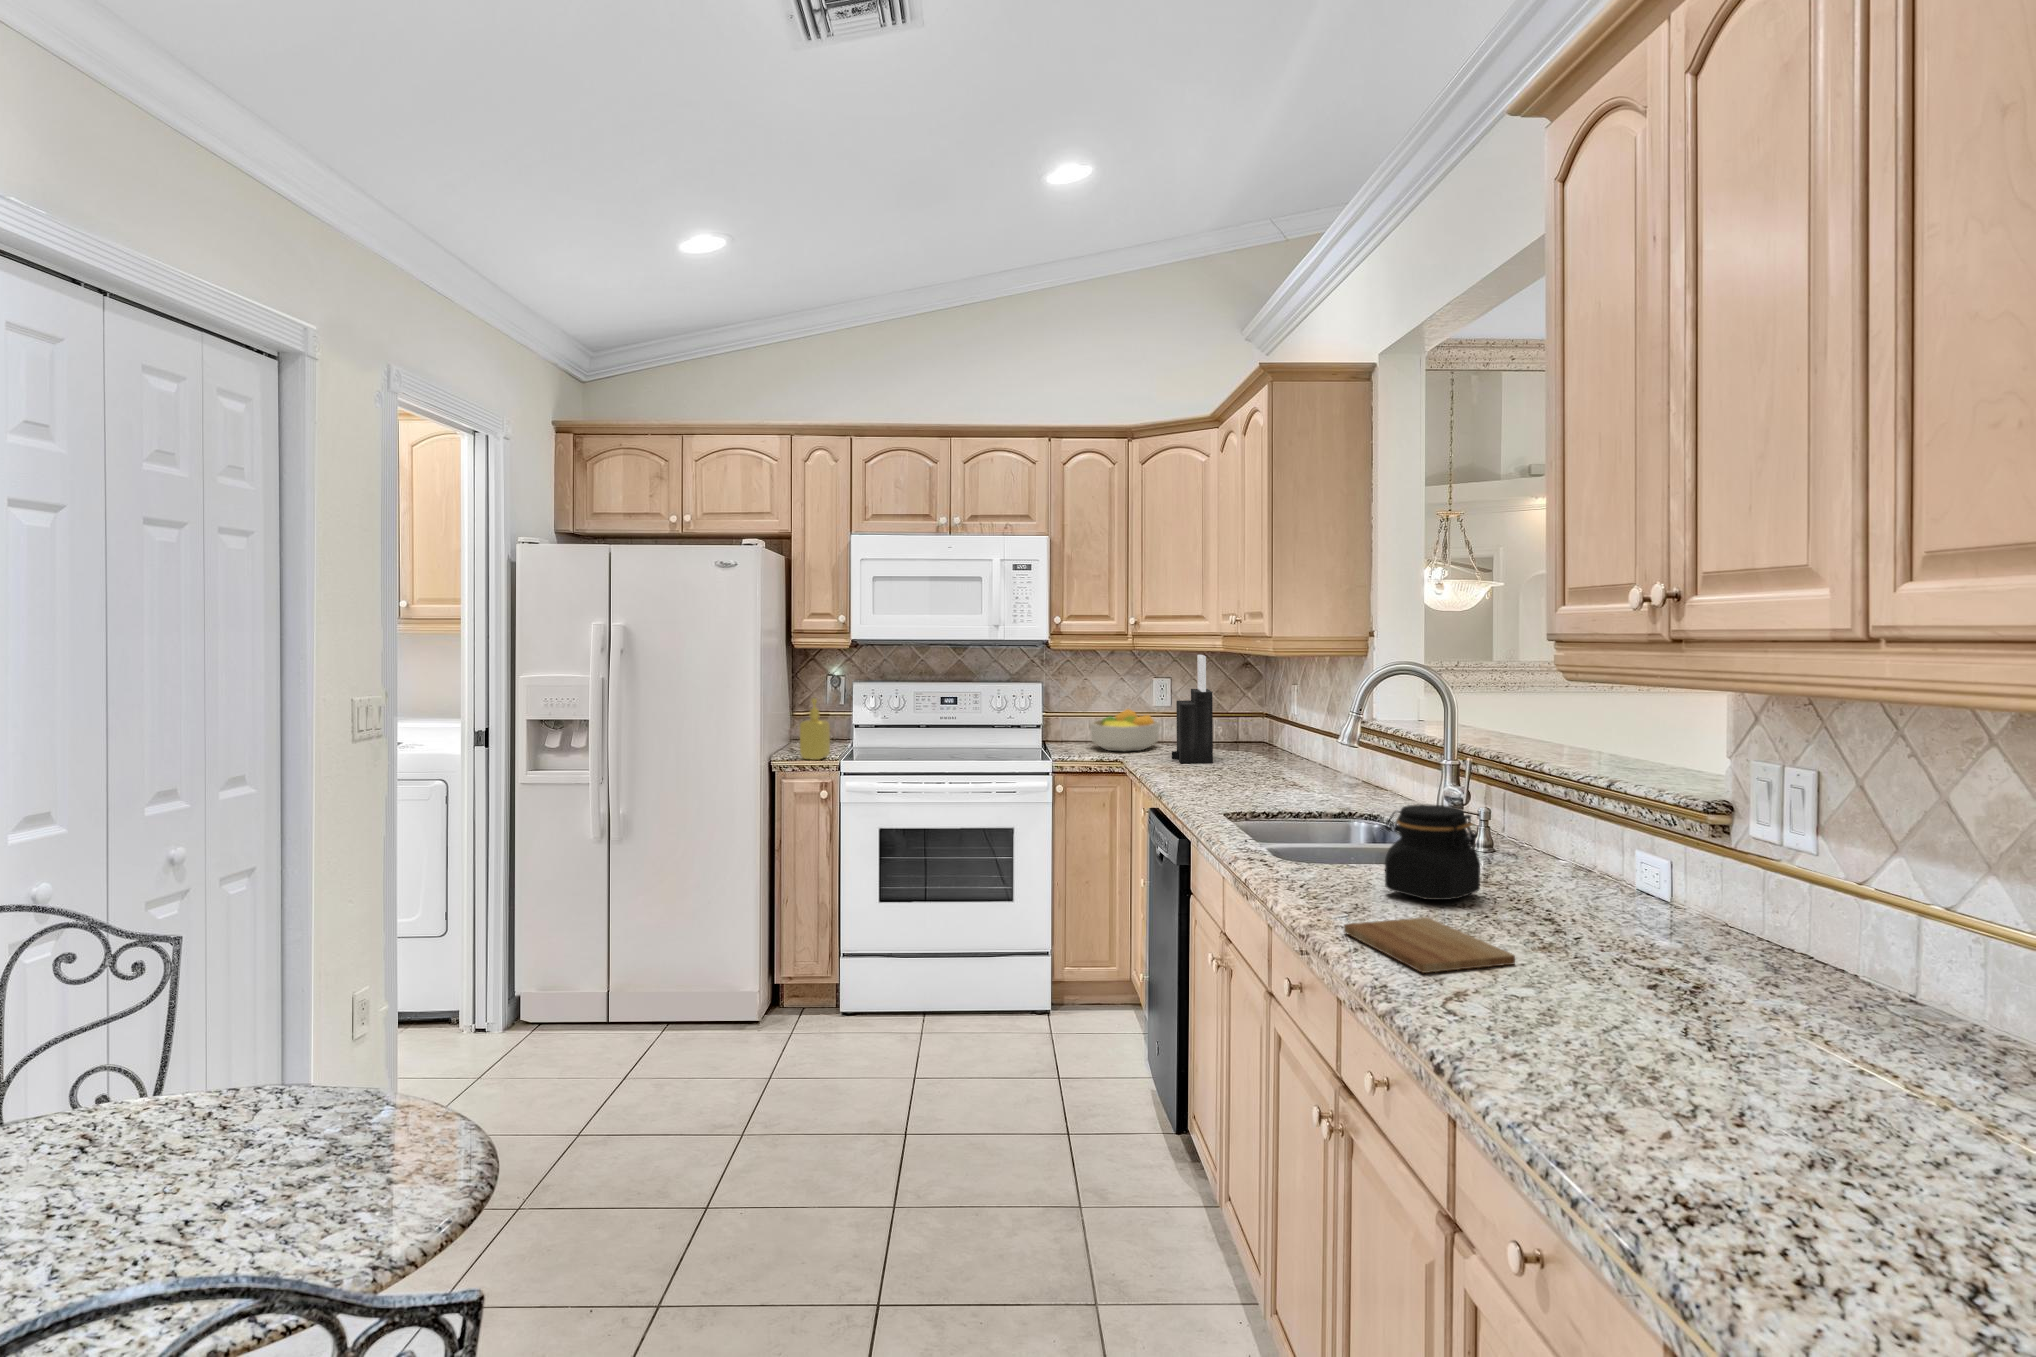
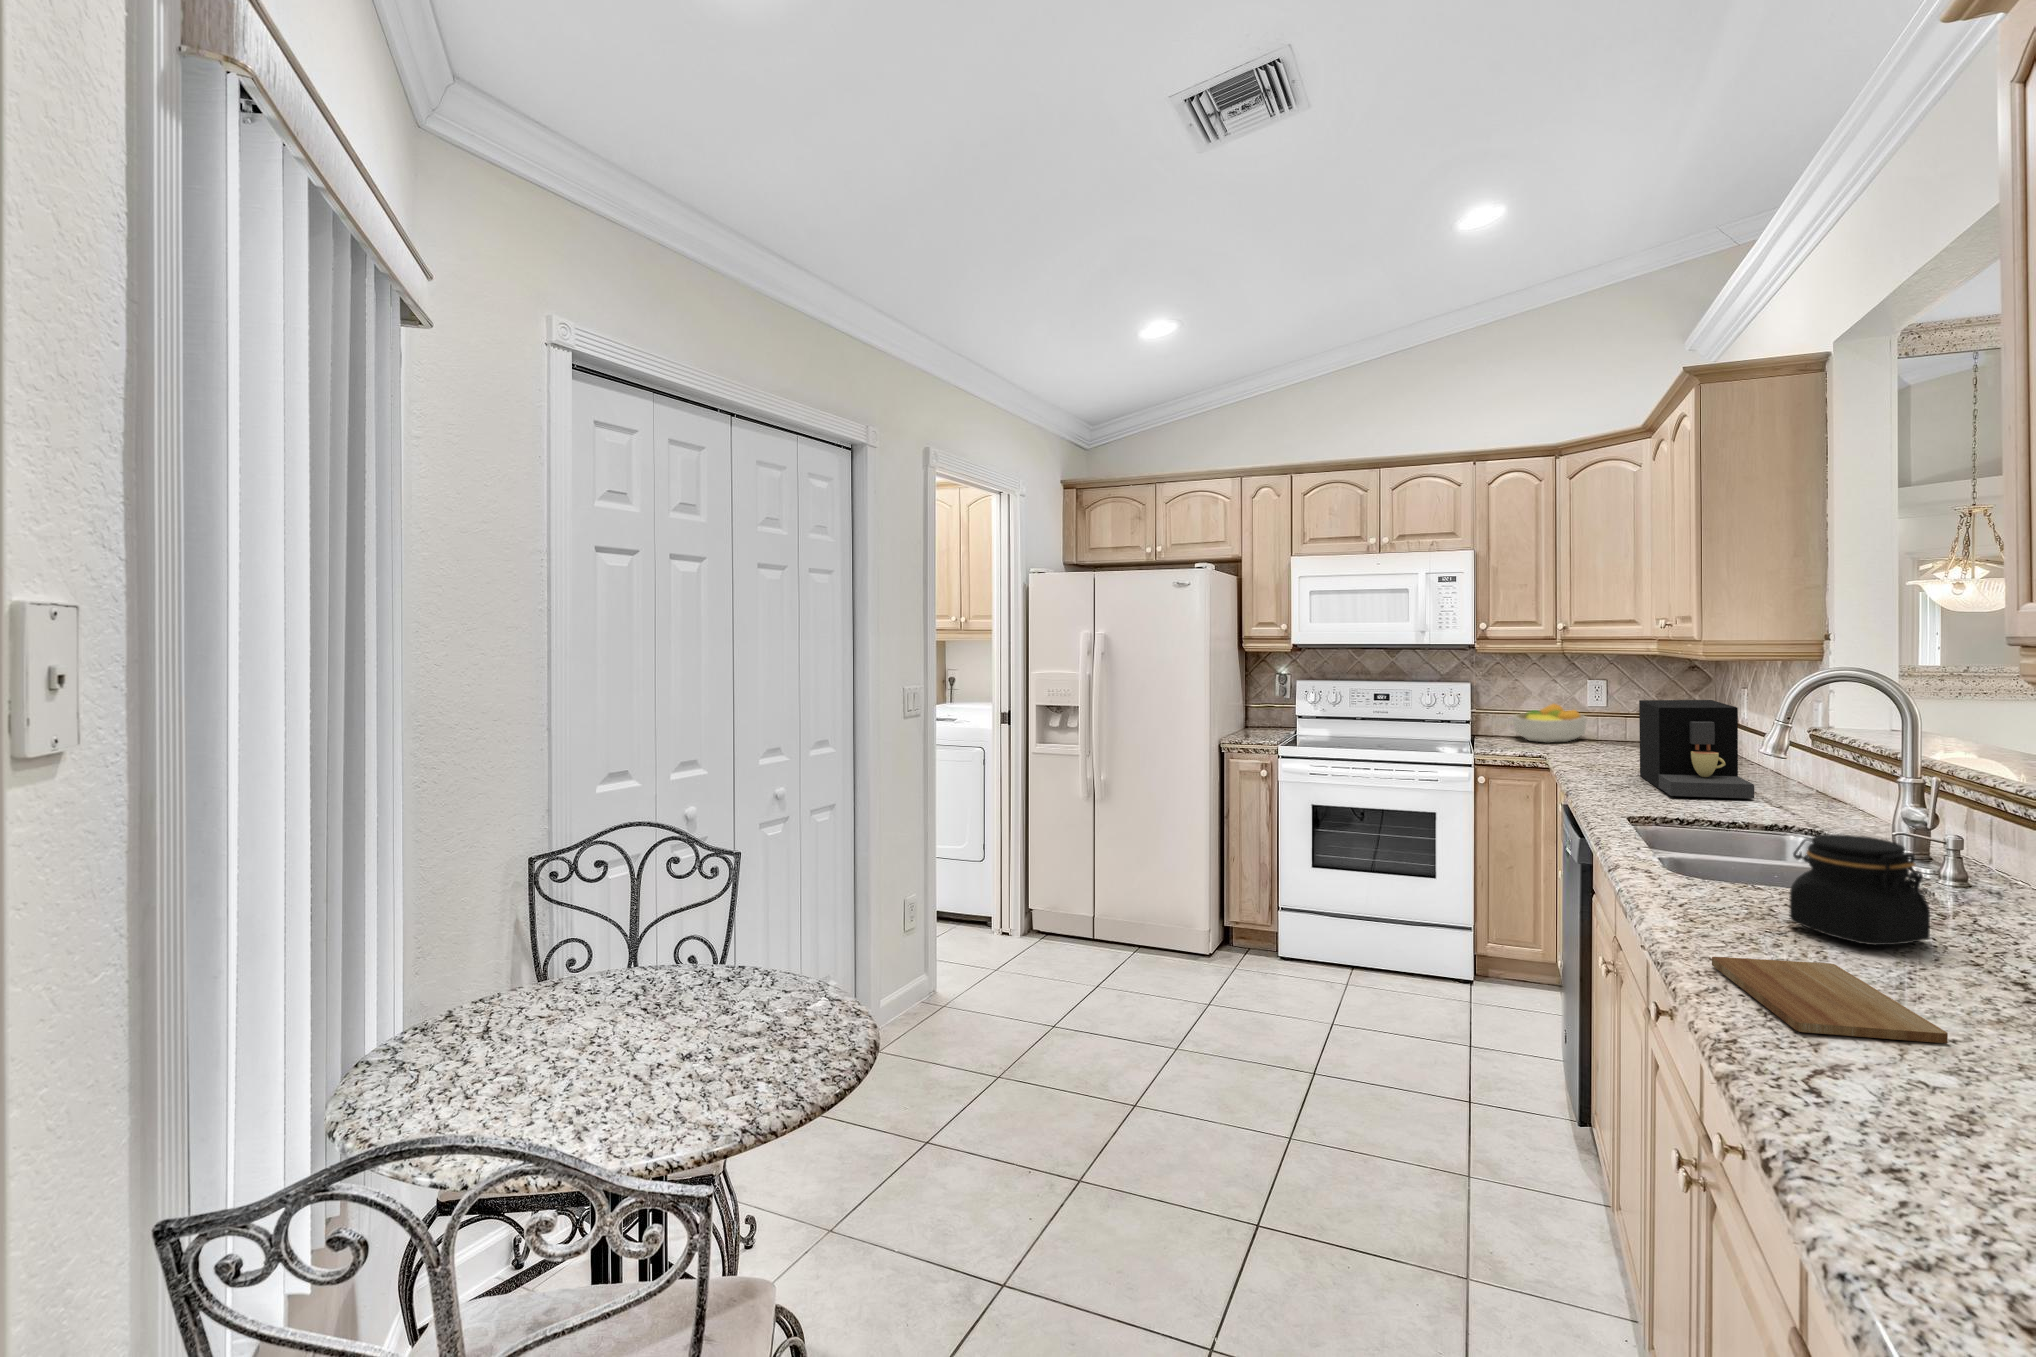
knife block: present [1172,655,1213,763] -> none [1594,656,1639,758]
soap dispenser: present [800,698,830,760] -> none [1253,692,1277,739]
coffee maker: none [1220,698,1319,795] -> present [1639,700,1754,799]

